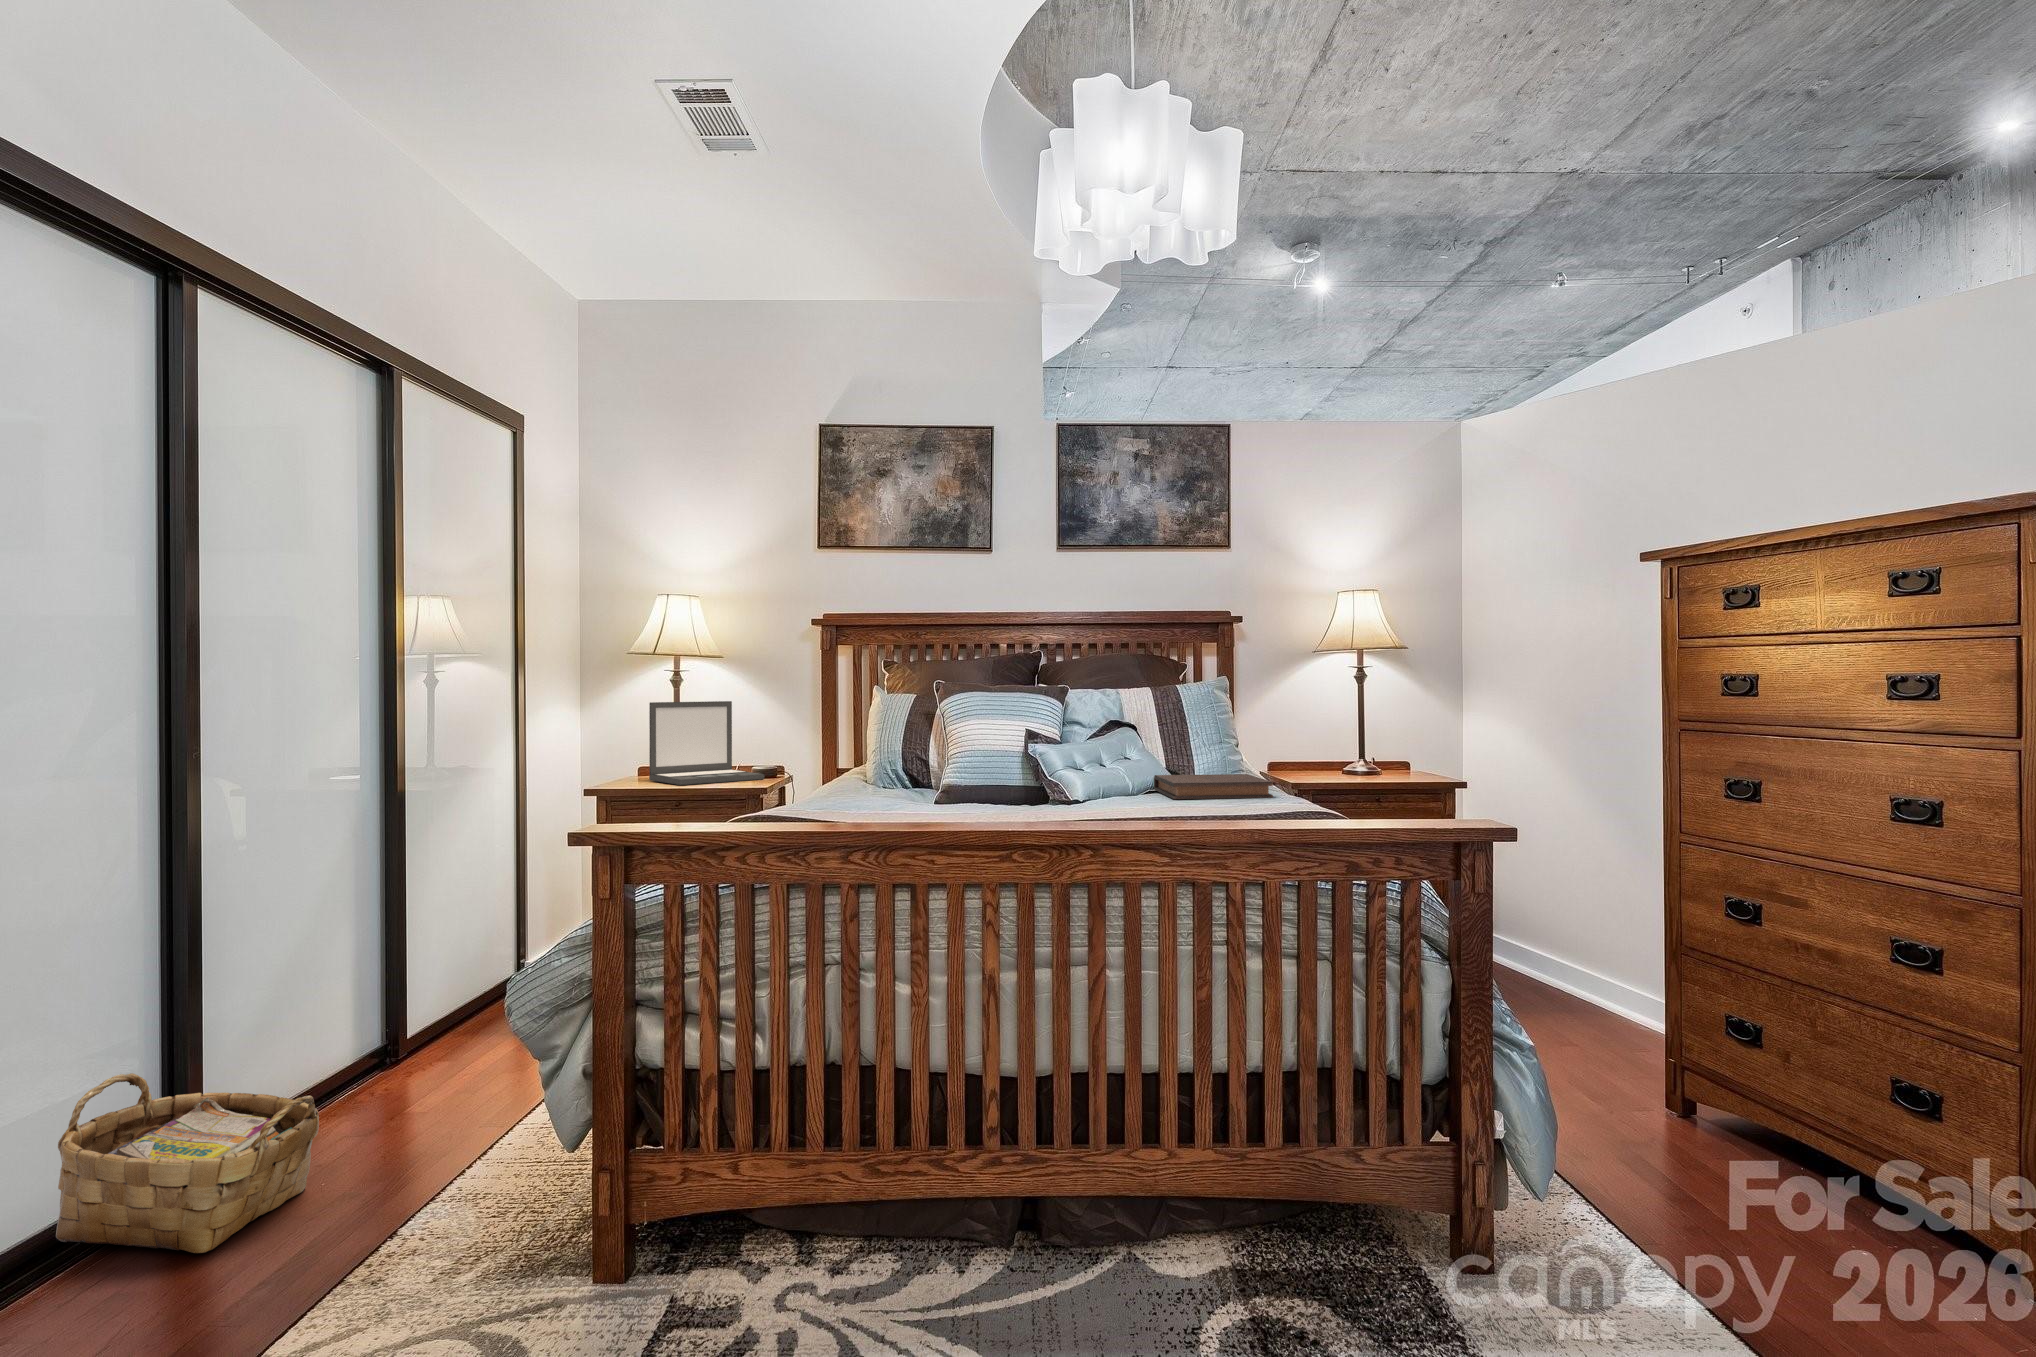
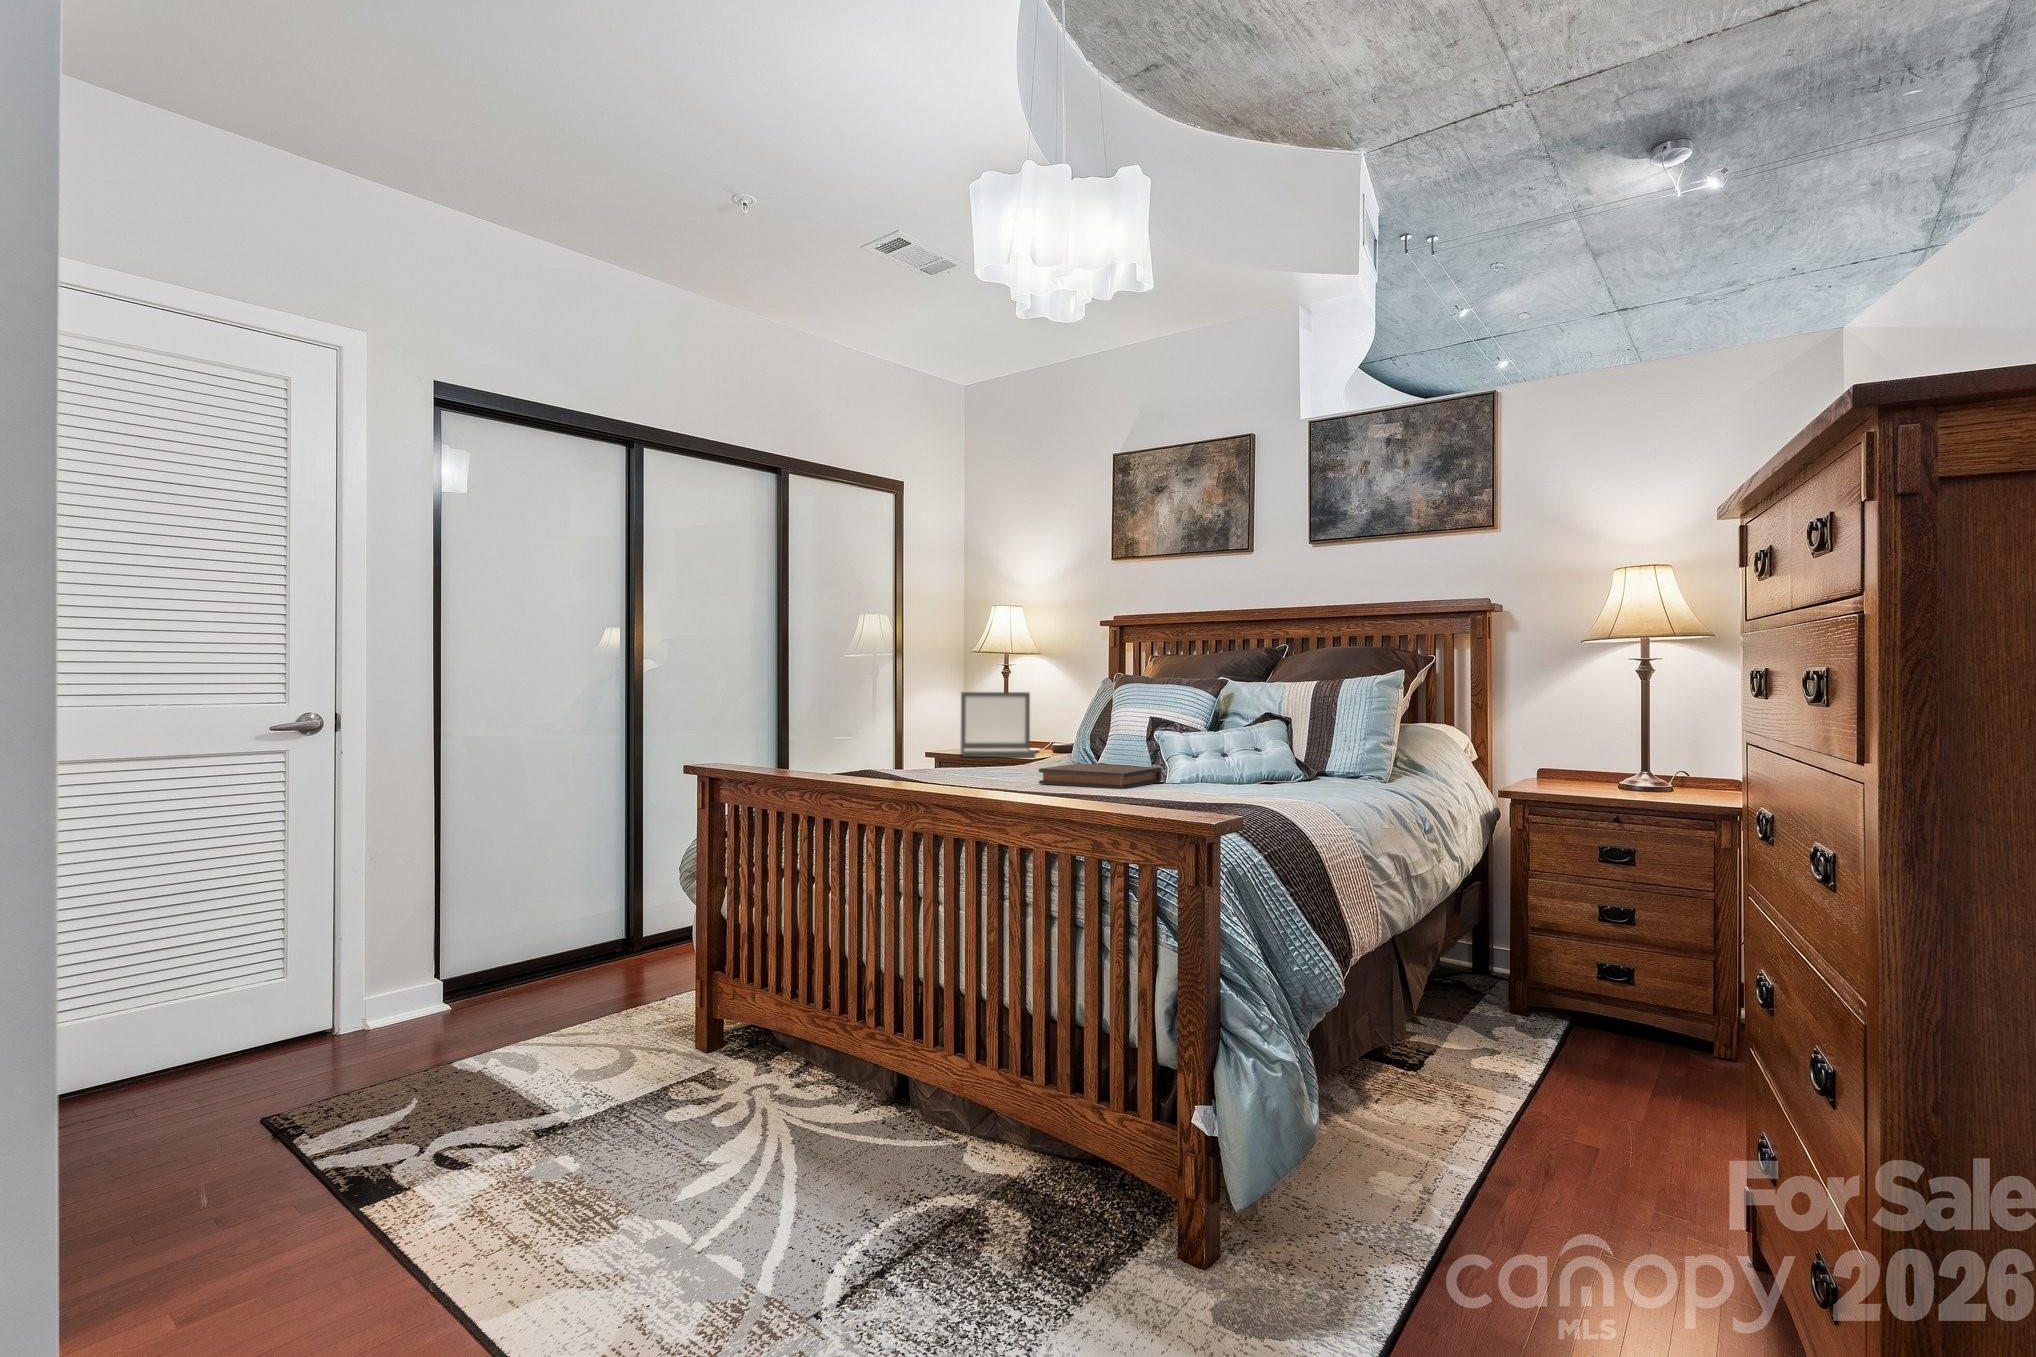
book: present [1154,774,1273,799] -> present [1039,763,1162,789]
woven basket: present [56,1073,319,1253] -> none [509,895,630,1000]

